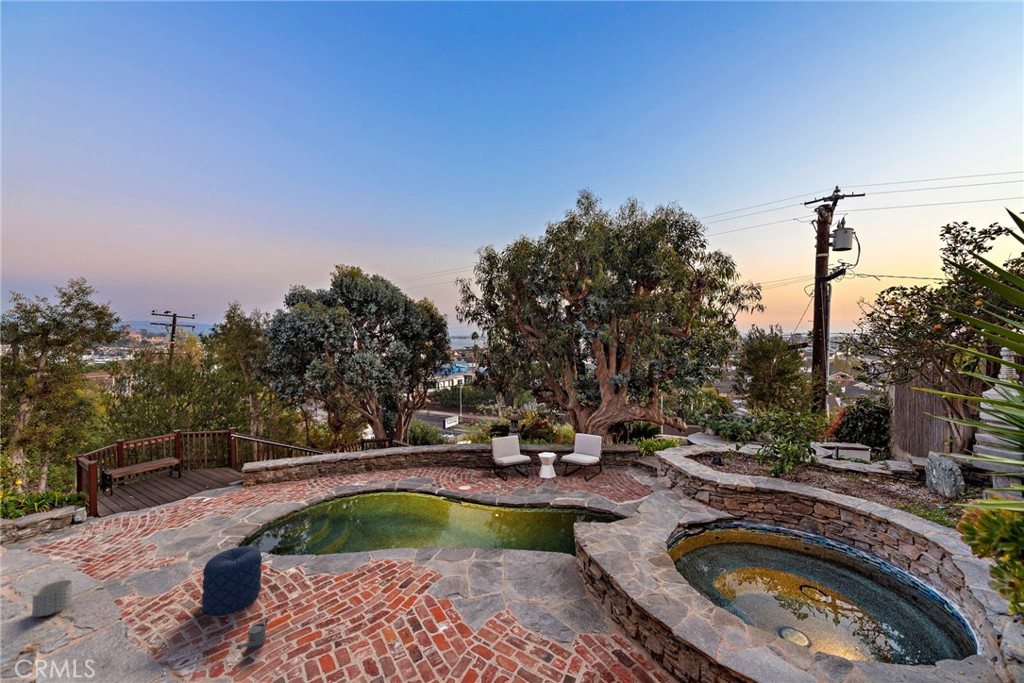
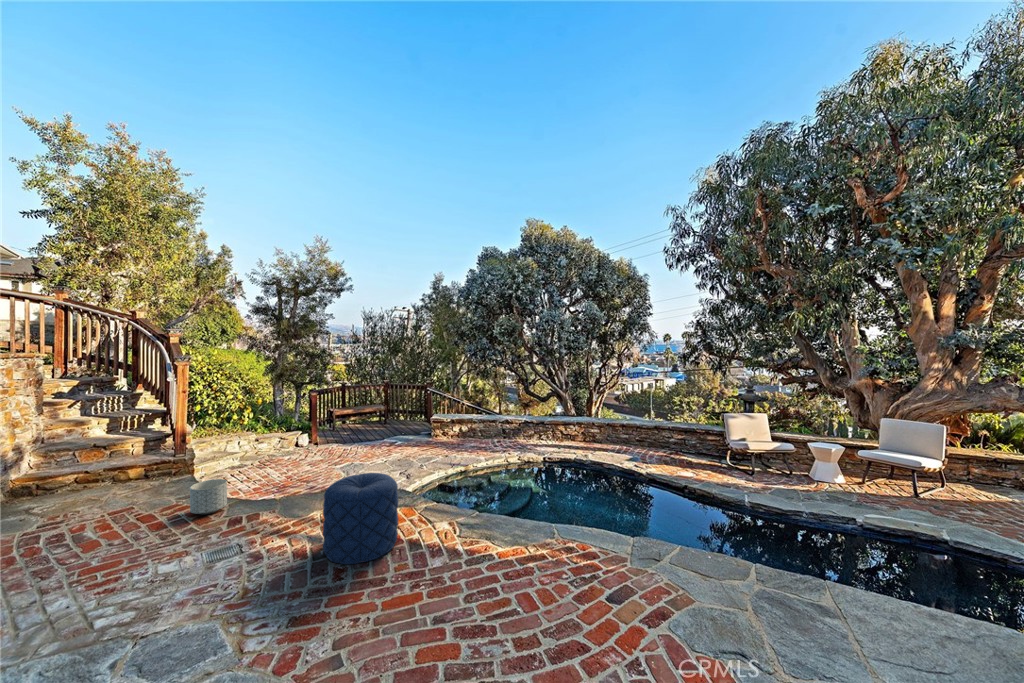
watering can: present [237,618,268,649] -> none [318,589,382,639]

